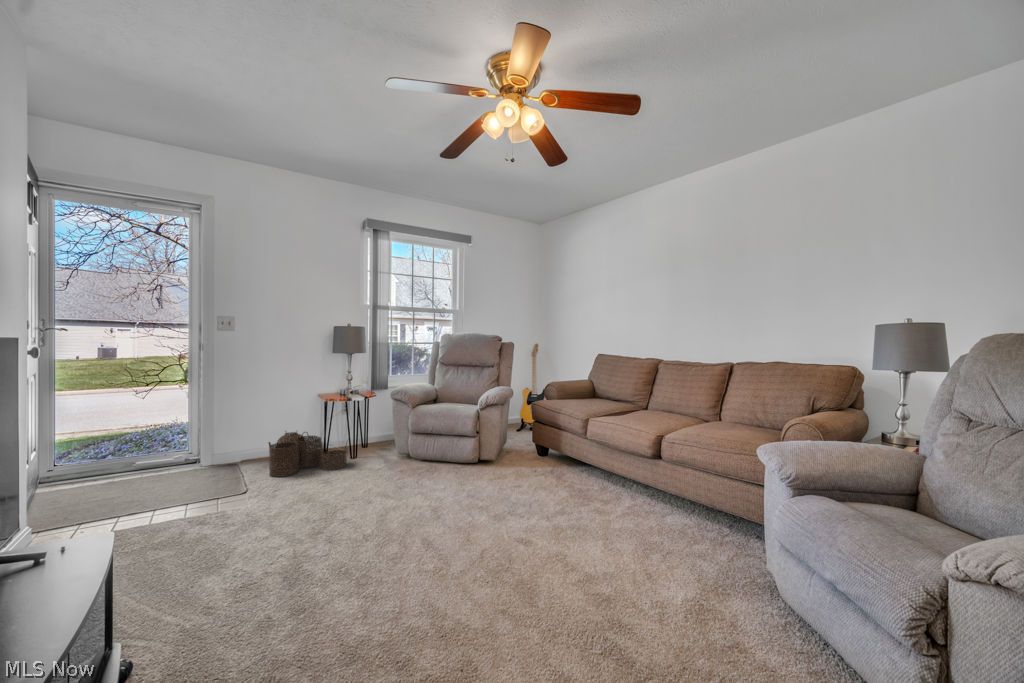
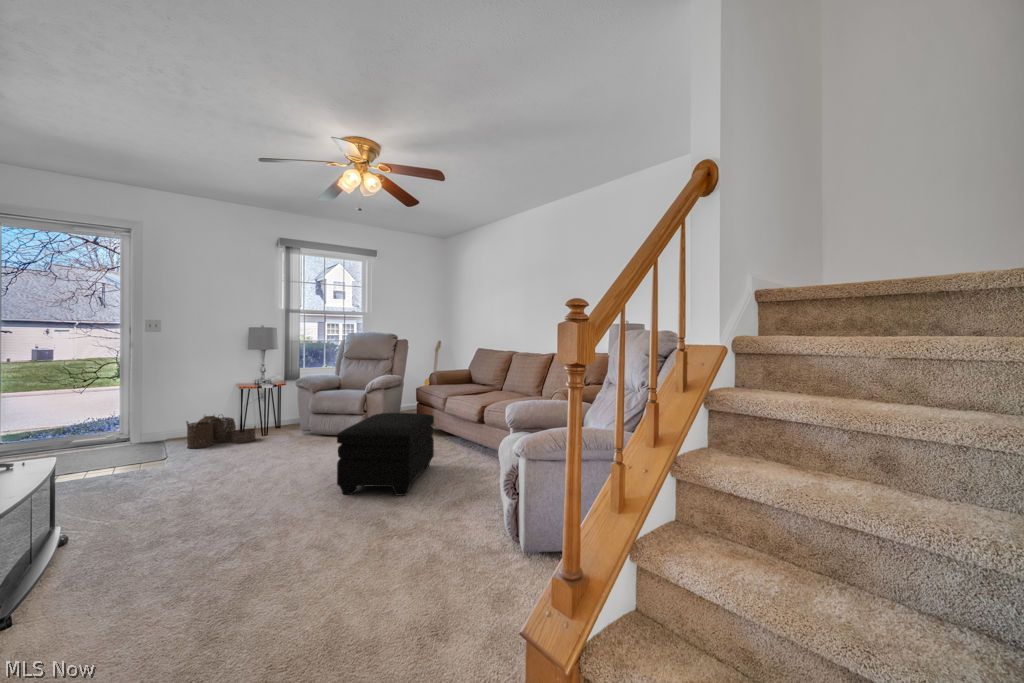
ottoman: none [505,446,618,587] -> present [337,413,434,495]

